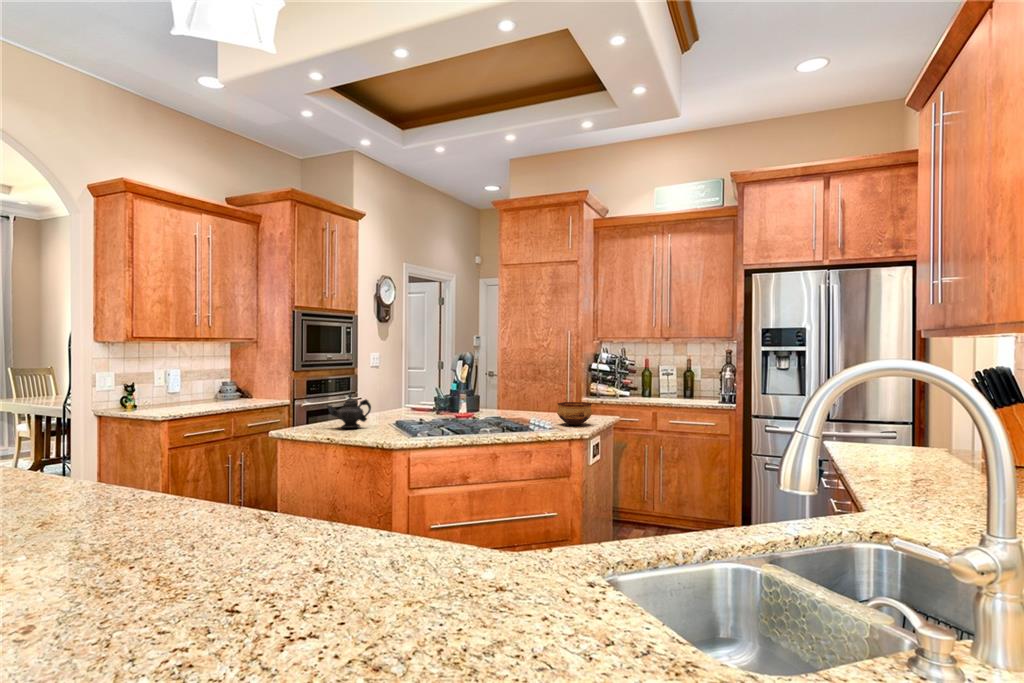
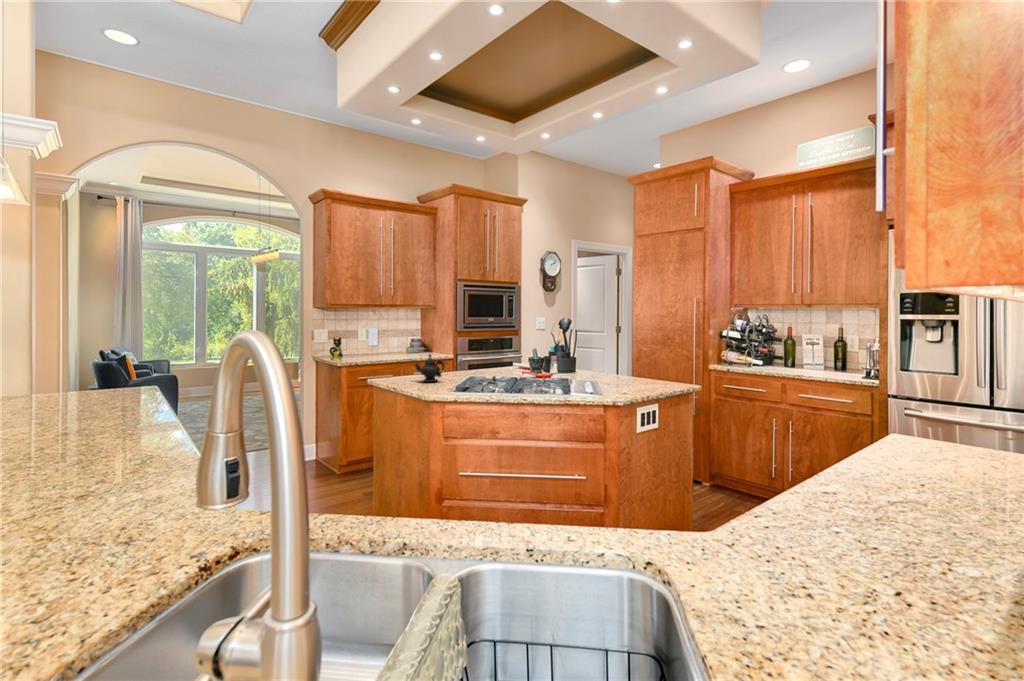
bowl: present [557,402,592,425] -> none [595,370,627,392]

